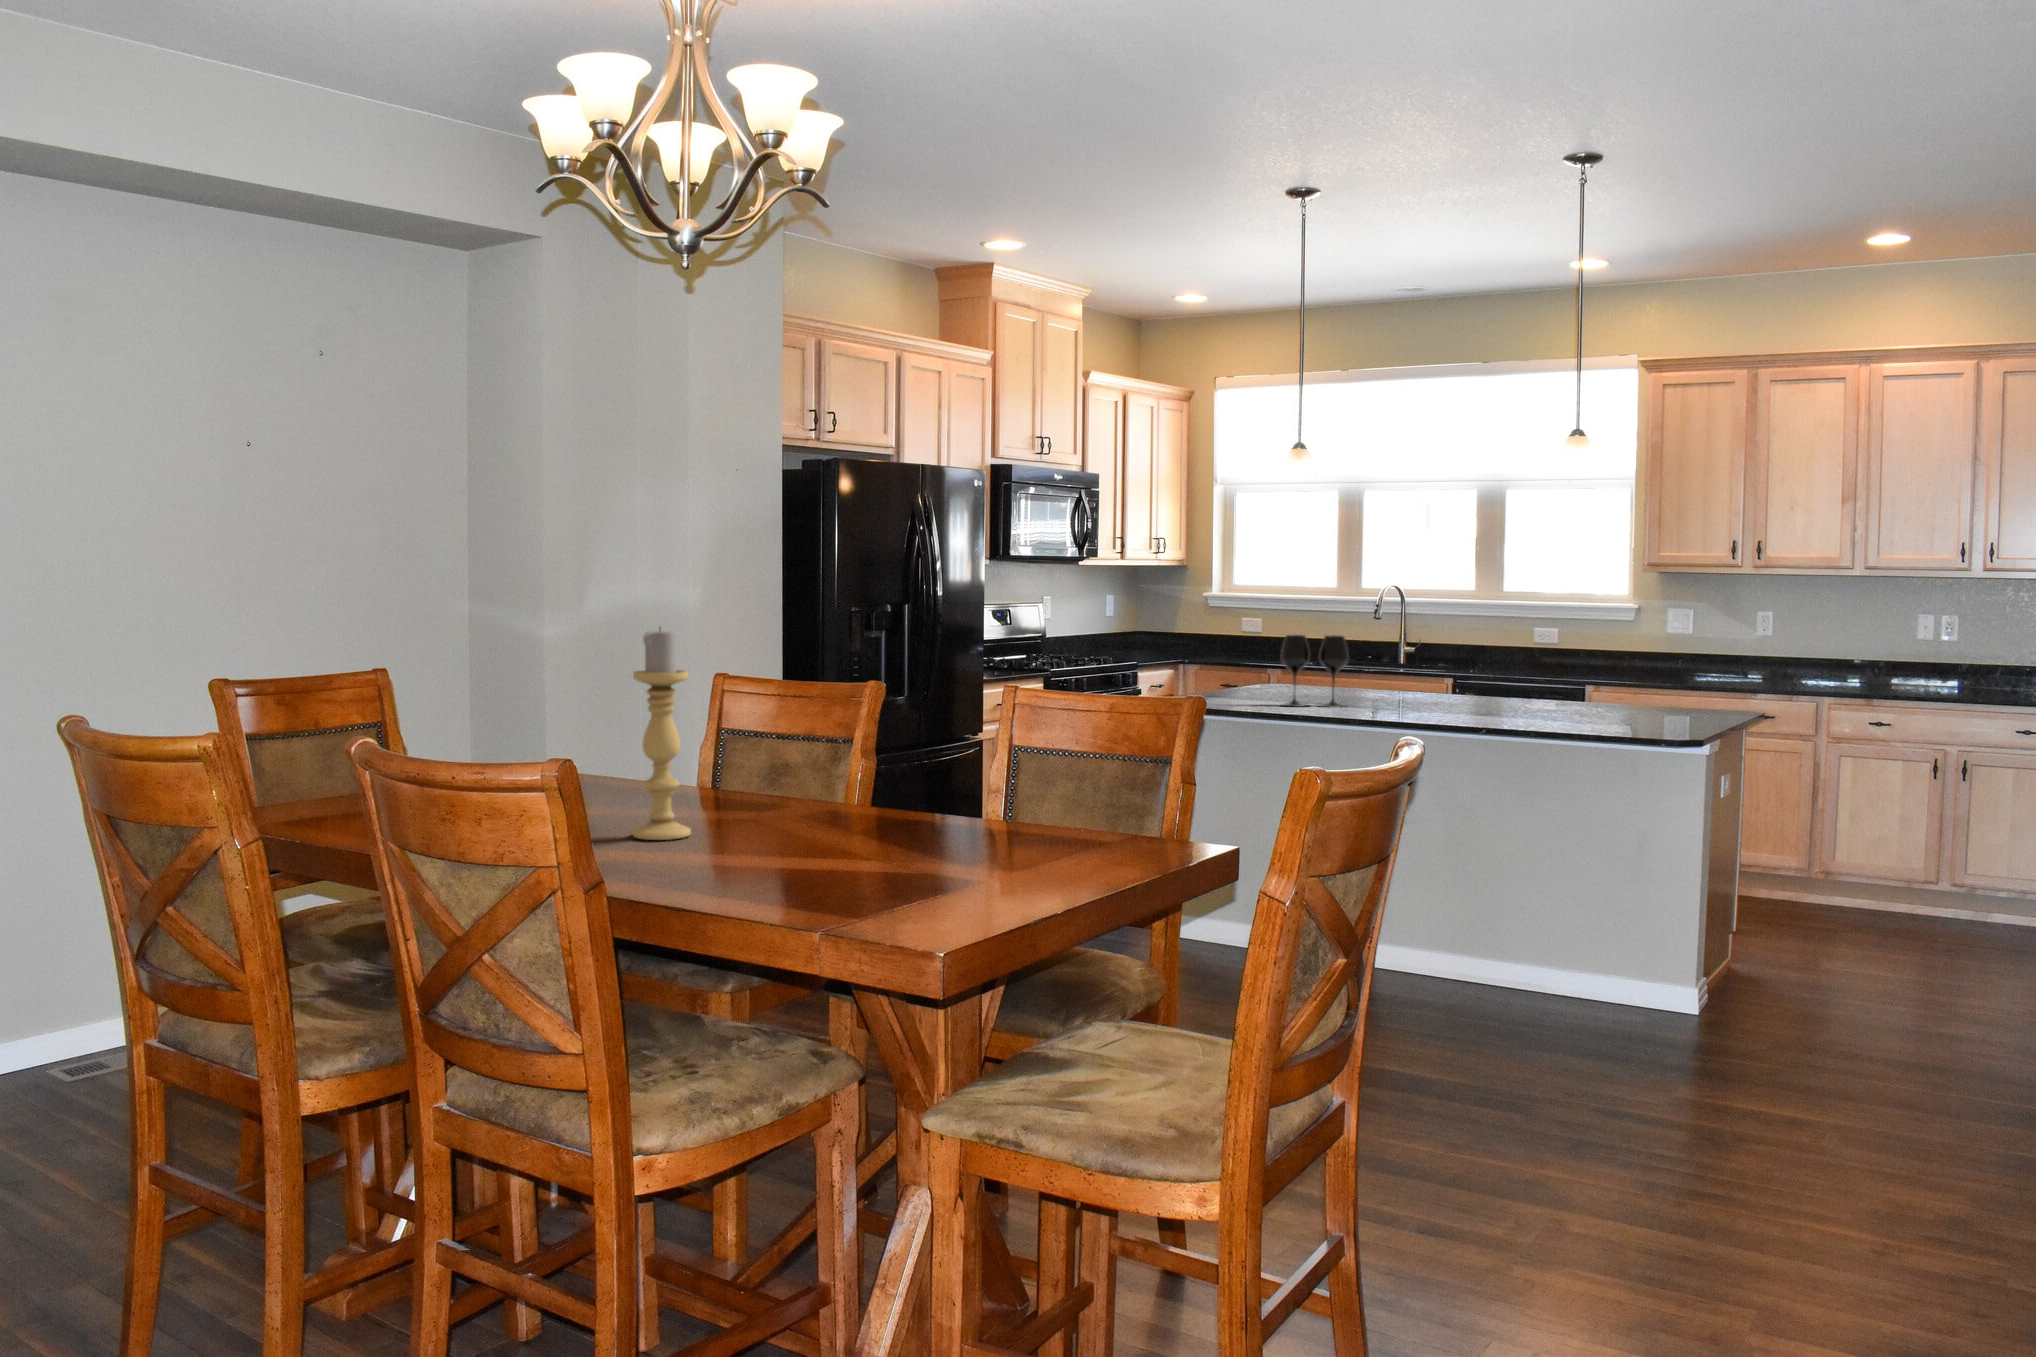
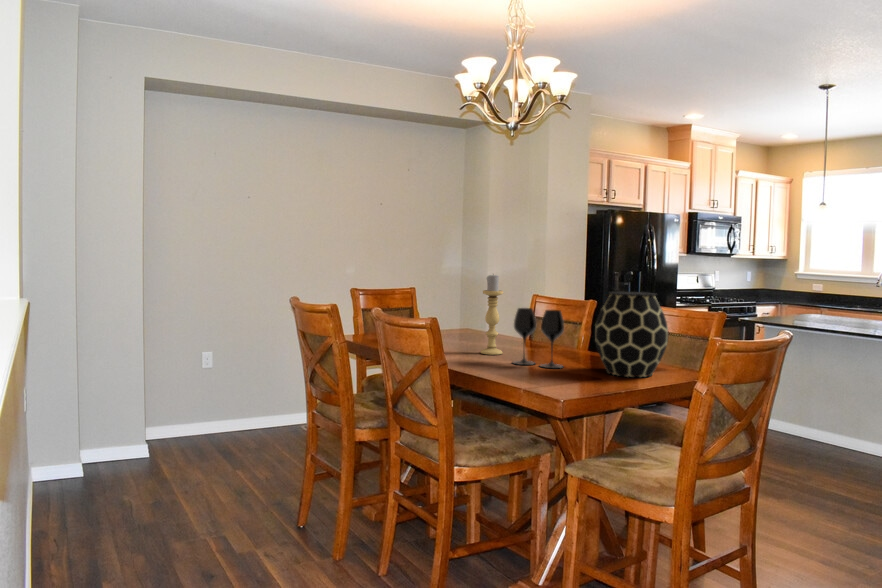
wine glass: present [1281,635,1349,707] -> present [513,308,564,368]
vase: none [949,664,1119,870] -> present [595,292,668,377]

